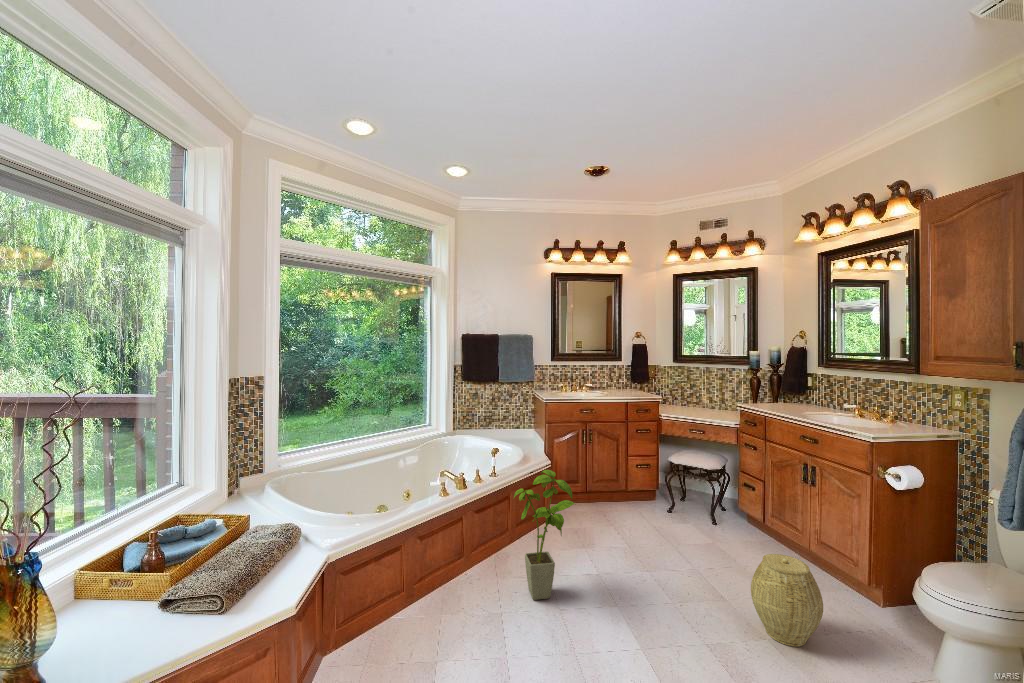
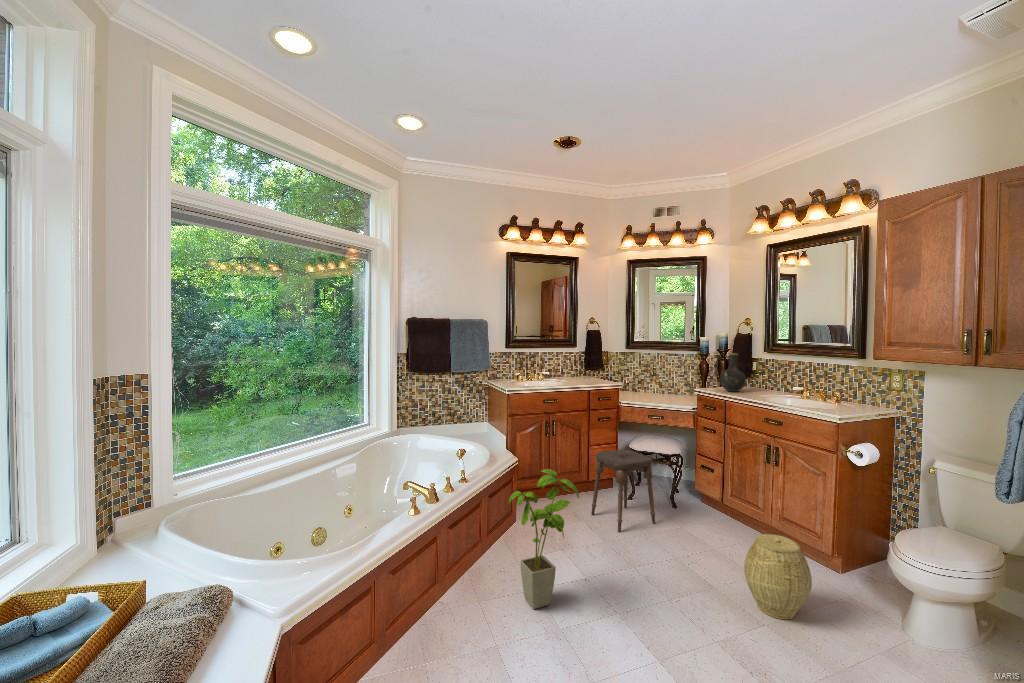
vase: none [763,367,792,408] -> present [719,353,746,392]
stool: none [624,462,687,542] -> present [591,450,655,532]

